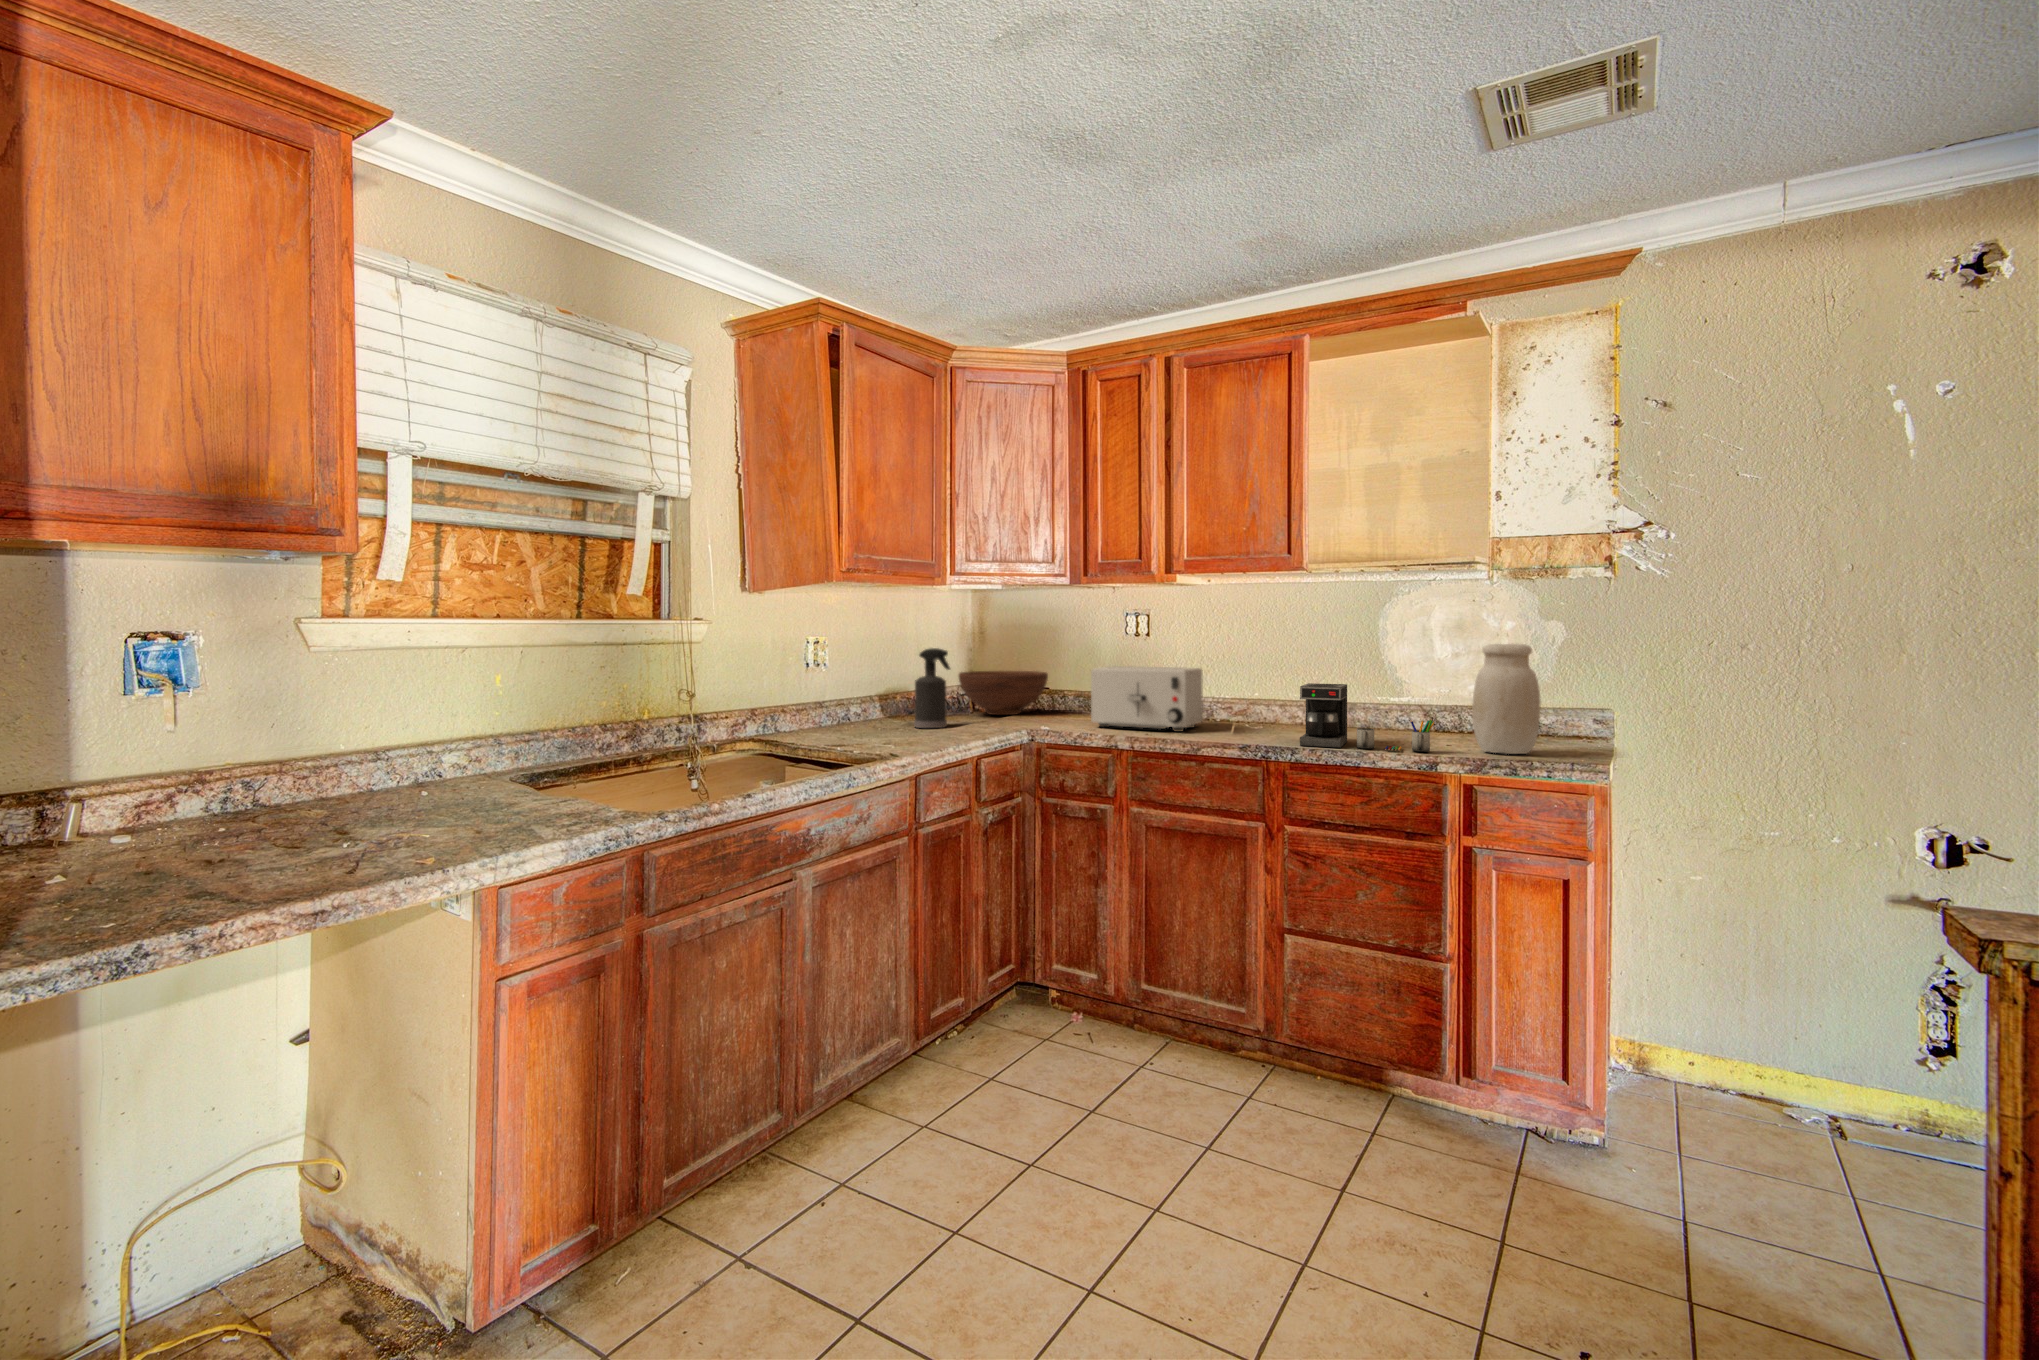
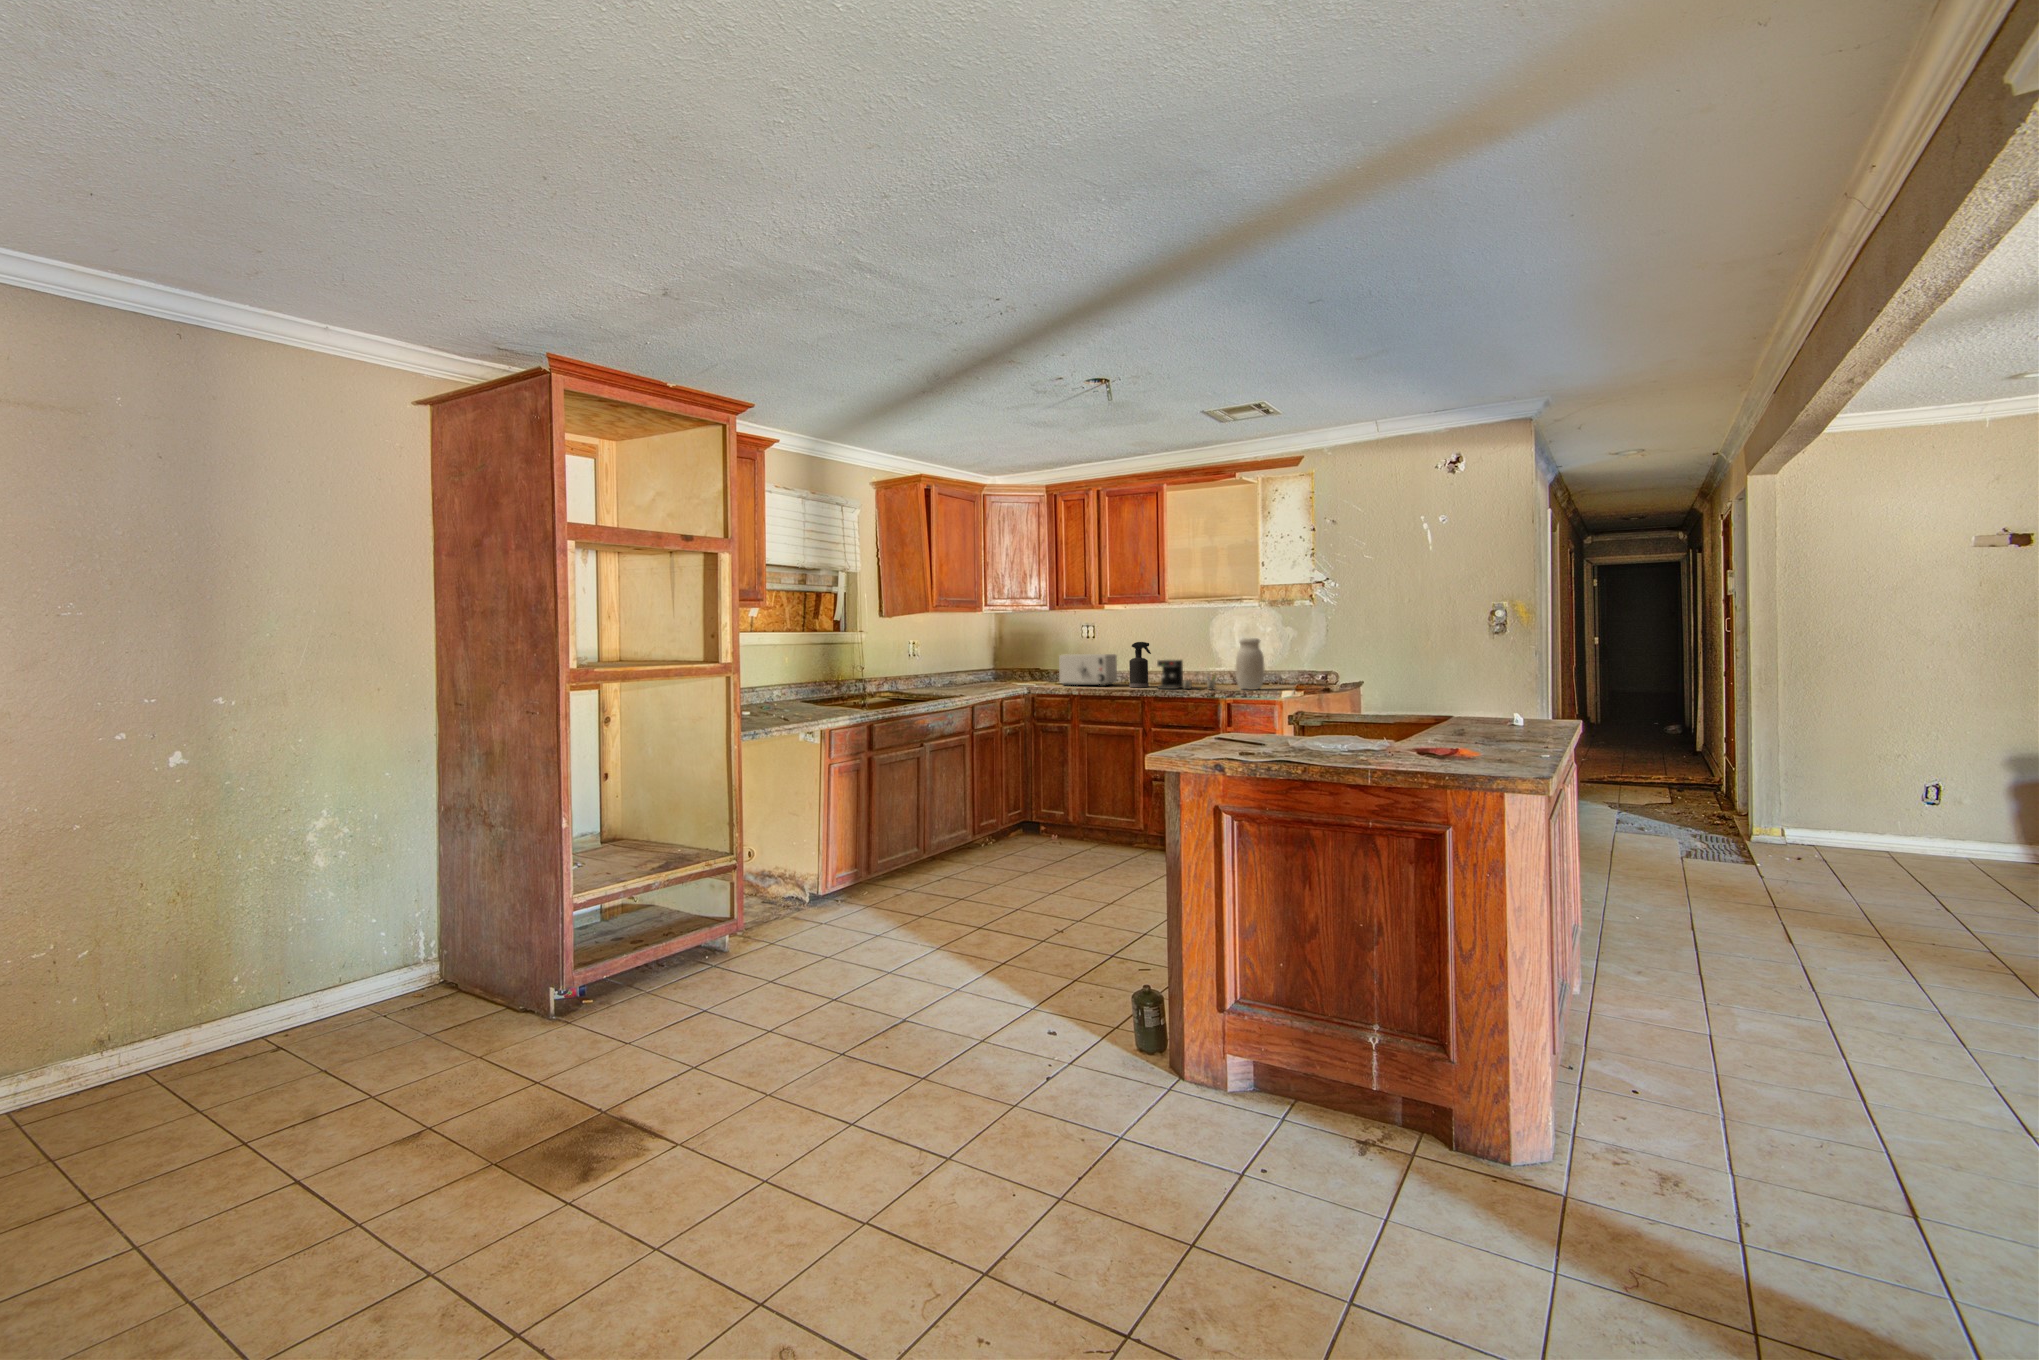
spray bottle: present [914,648,950,728] -> present [1129,642,1151,687]
fruit bowl: present [959,671,1048,715] -> none [988,659,1038,683]

